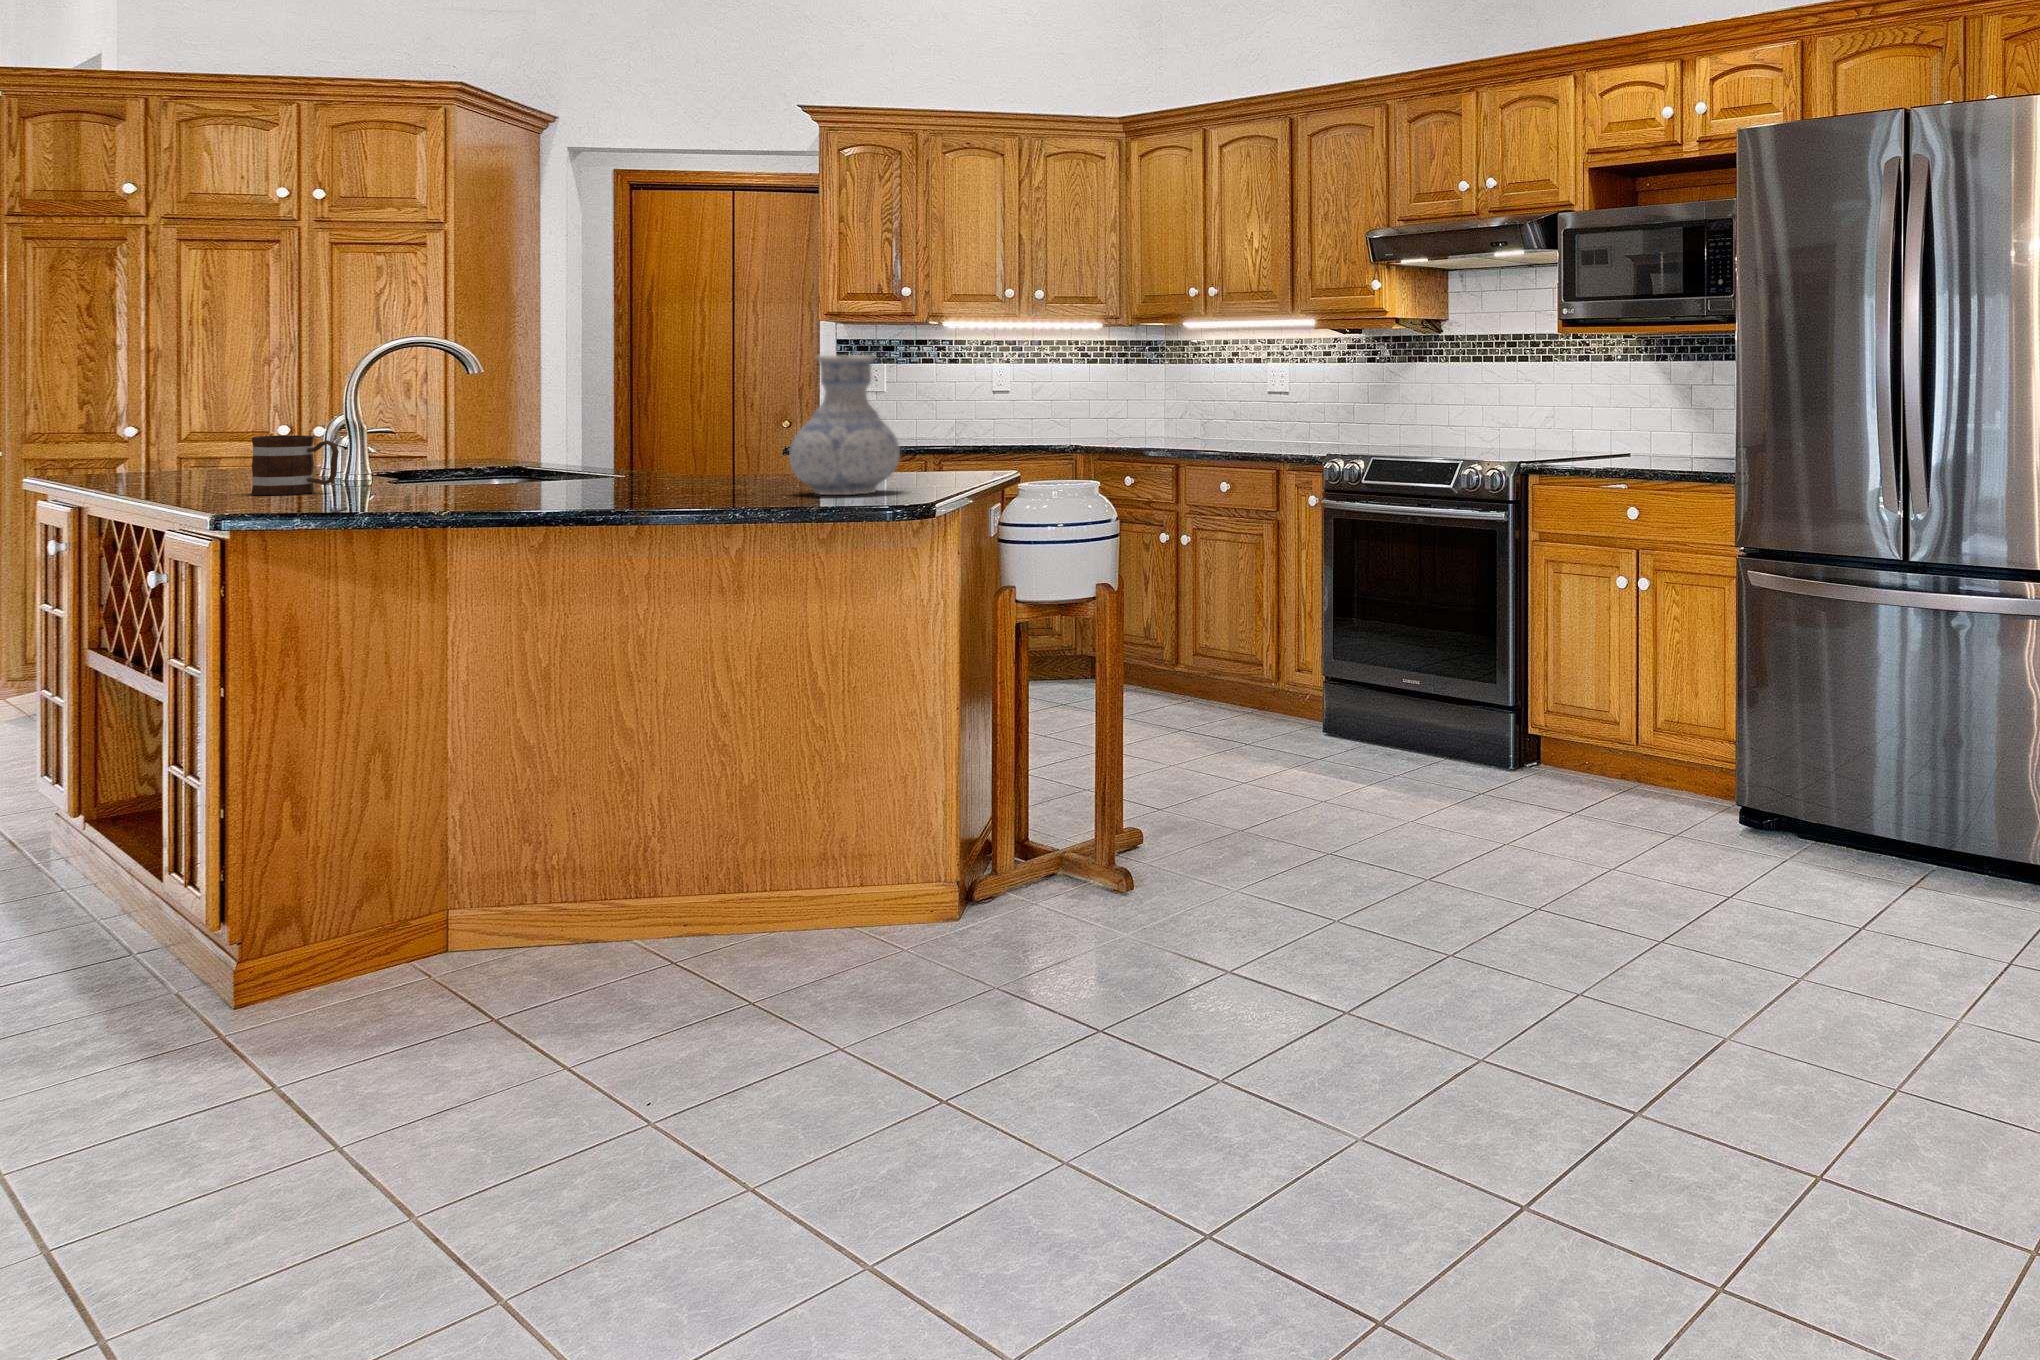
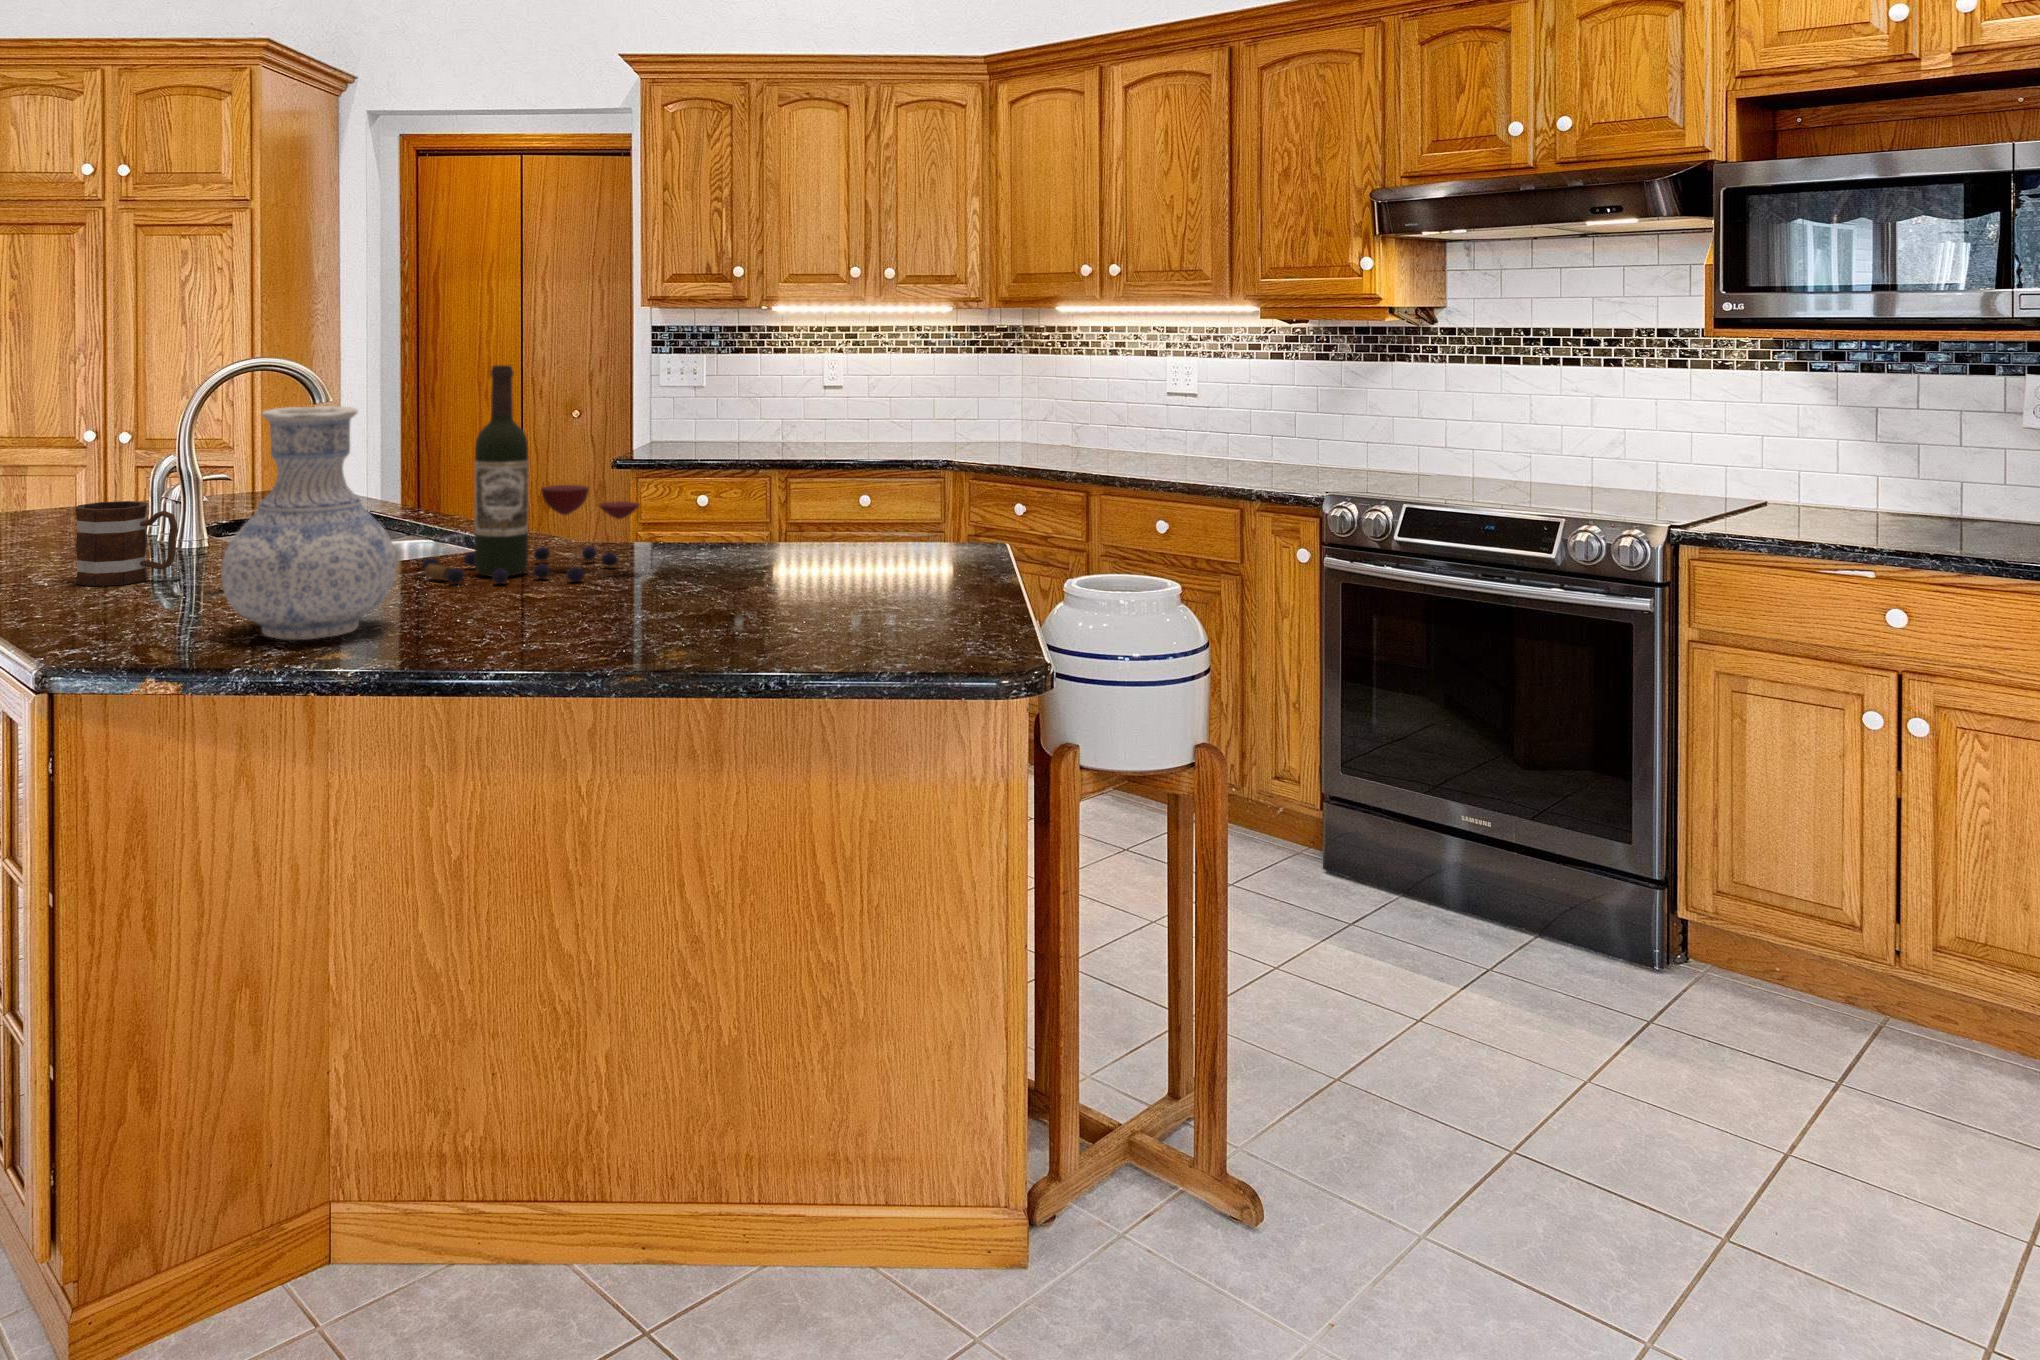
wine bottle: none [543,335,721,491] -> present [422,365,639,584]
vase: present [789,355,900,495] -> present [221,406,396,640]

